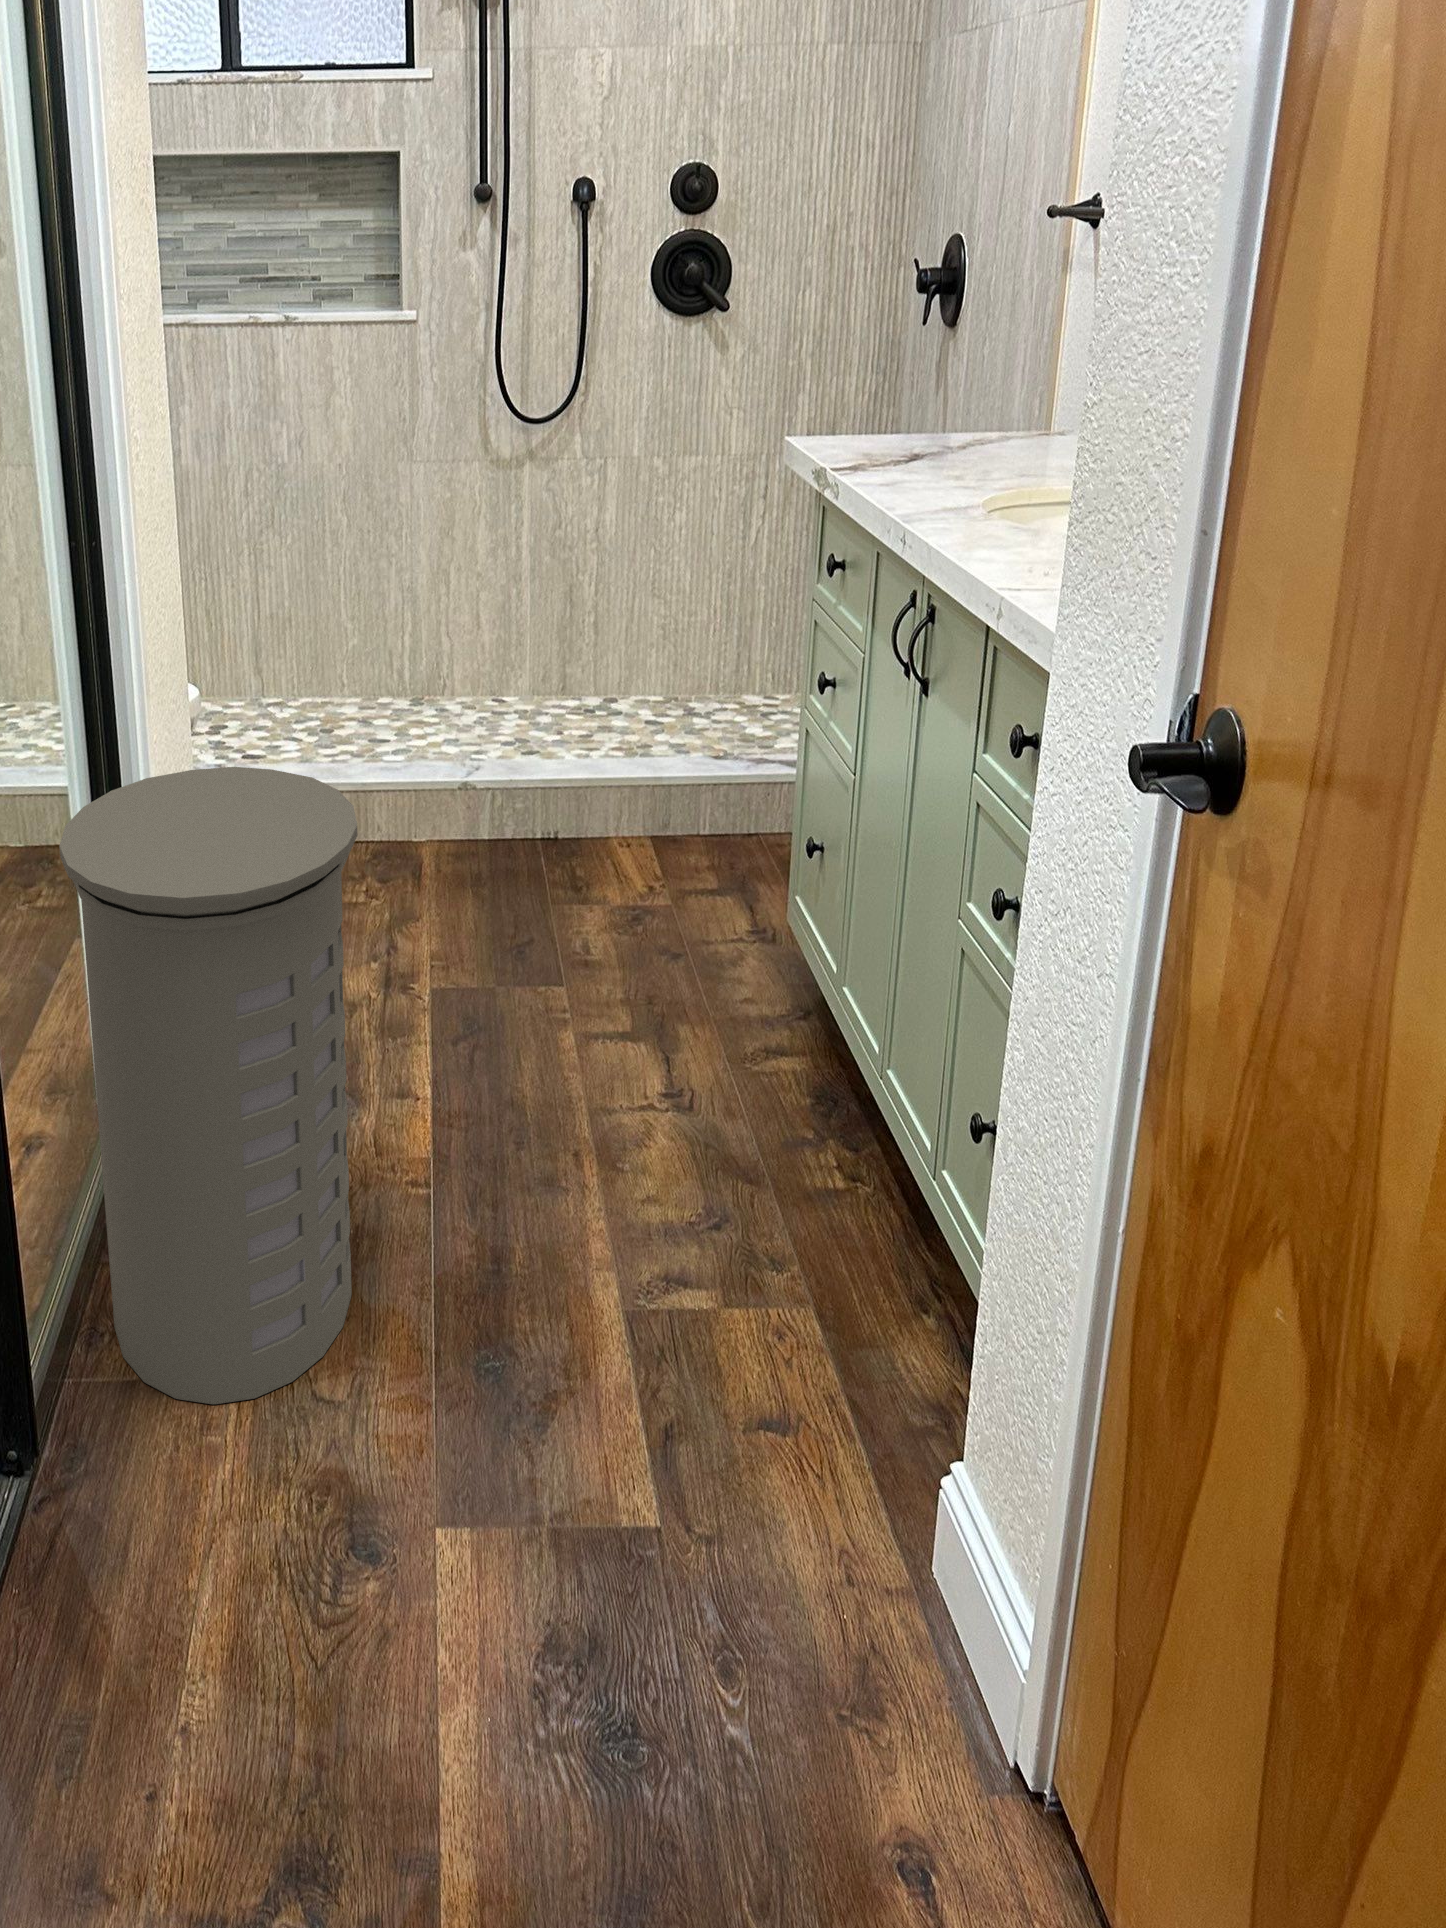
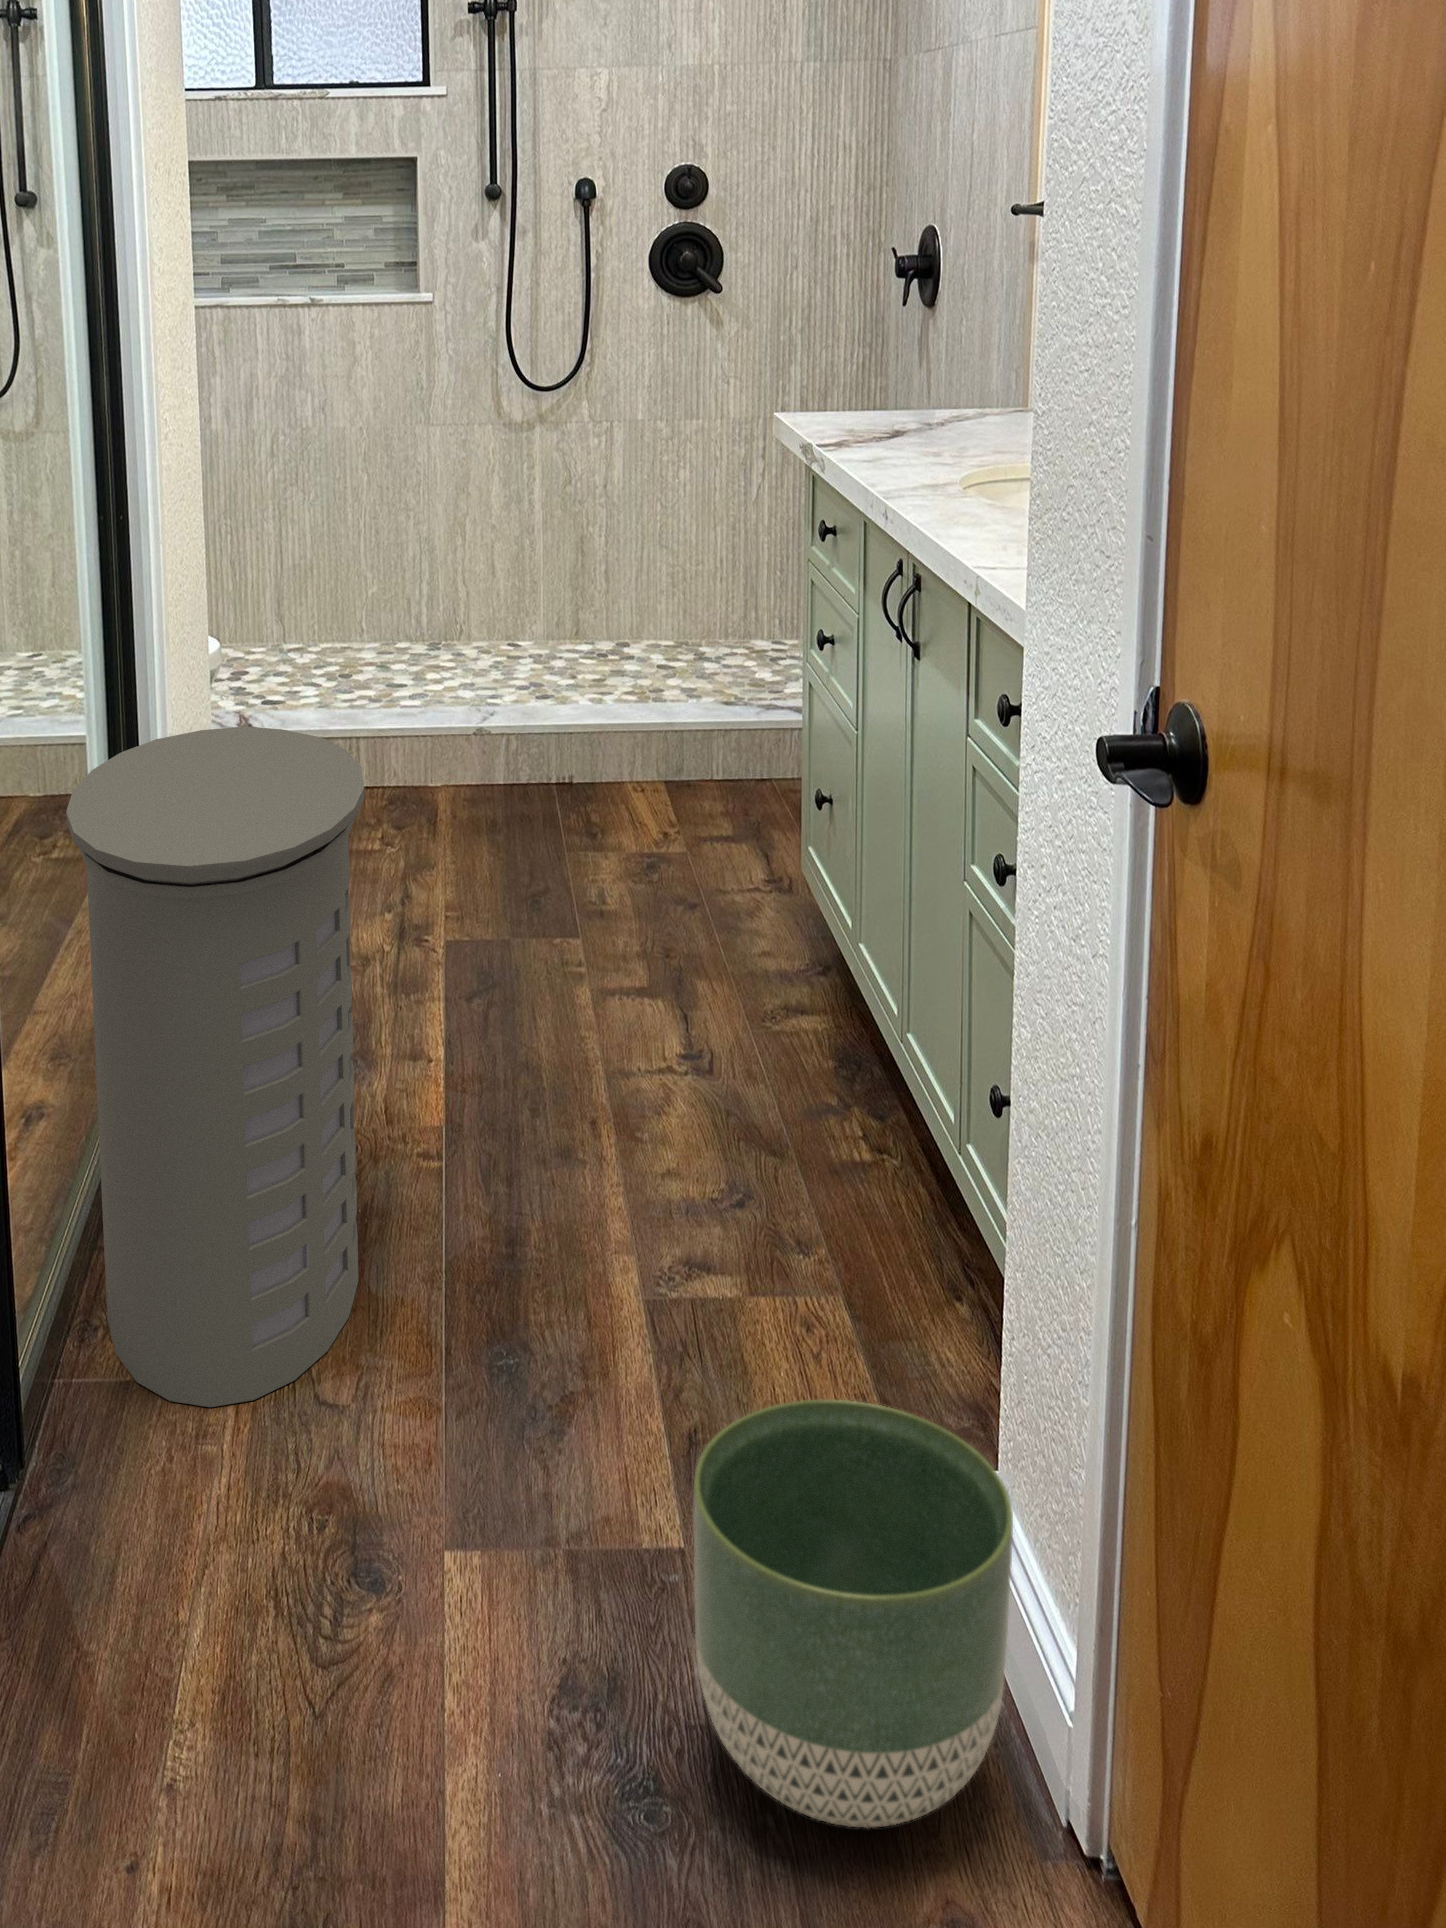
planter: none [670,1397,973,1760] -> present [693,1399,1013,1828]

